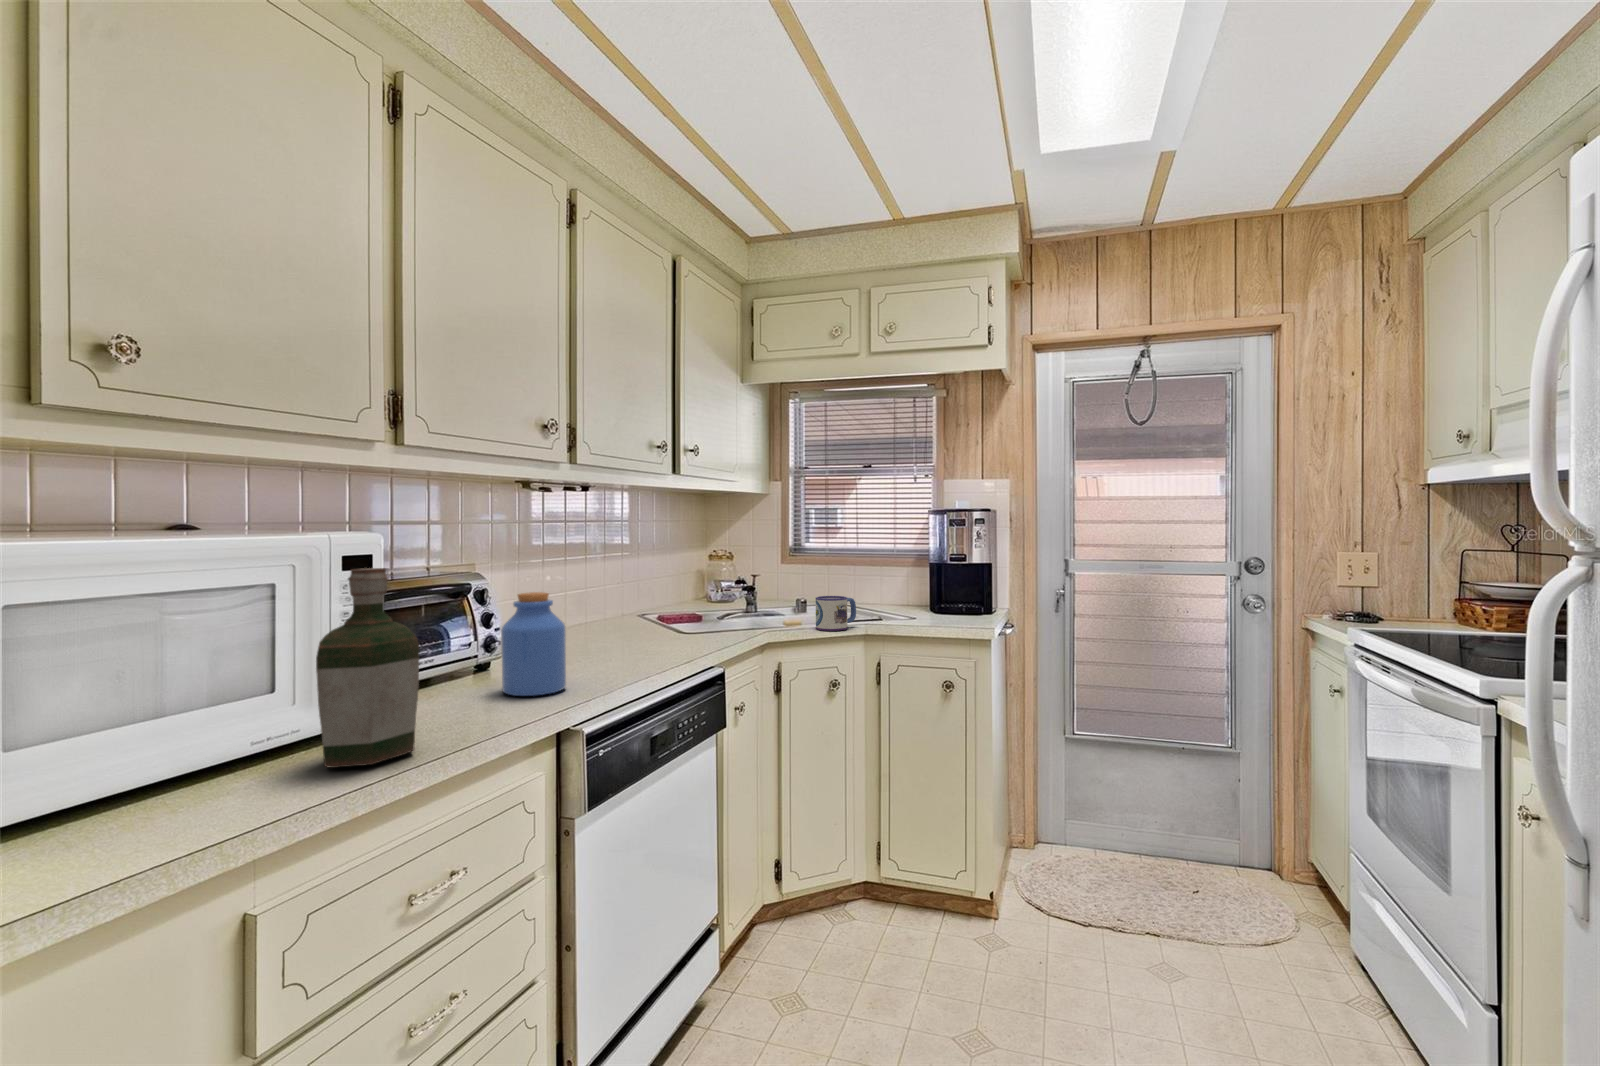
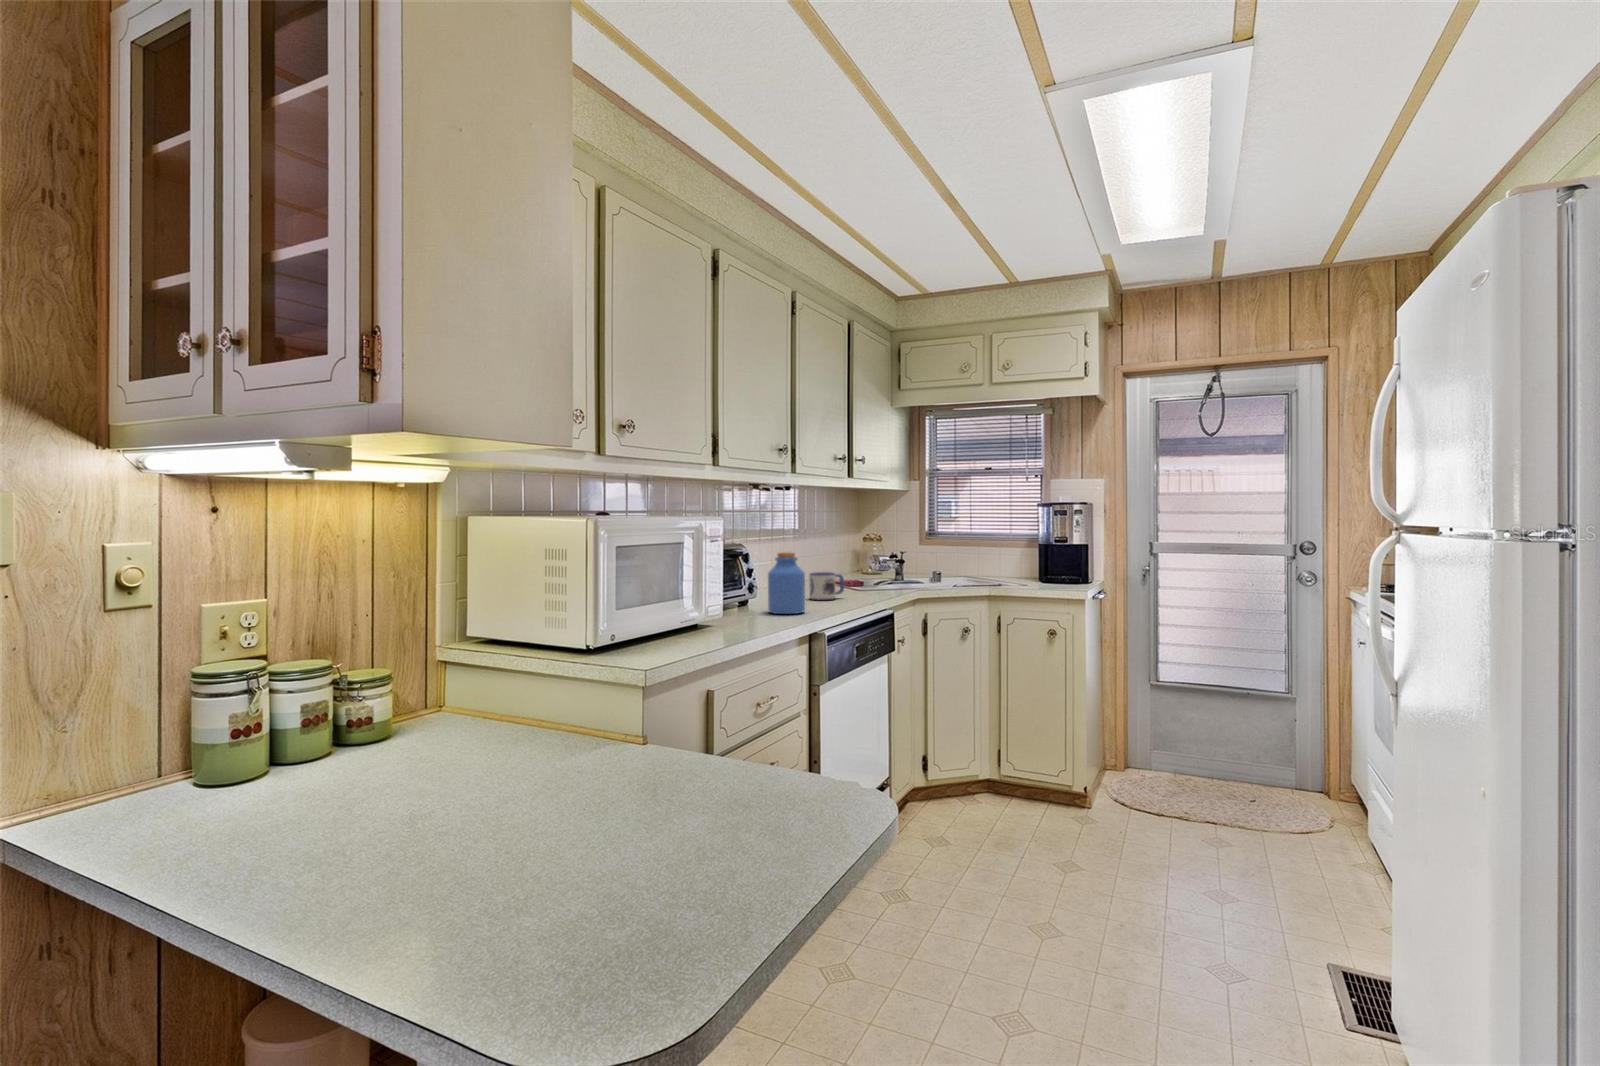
bottle: present [316,568,419,768] -> none [705,531,754,633]
mug: present [816,596,856,631] -> present [809,572,844,600]

